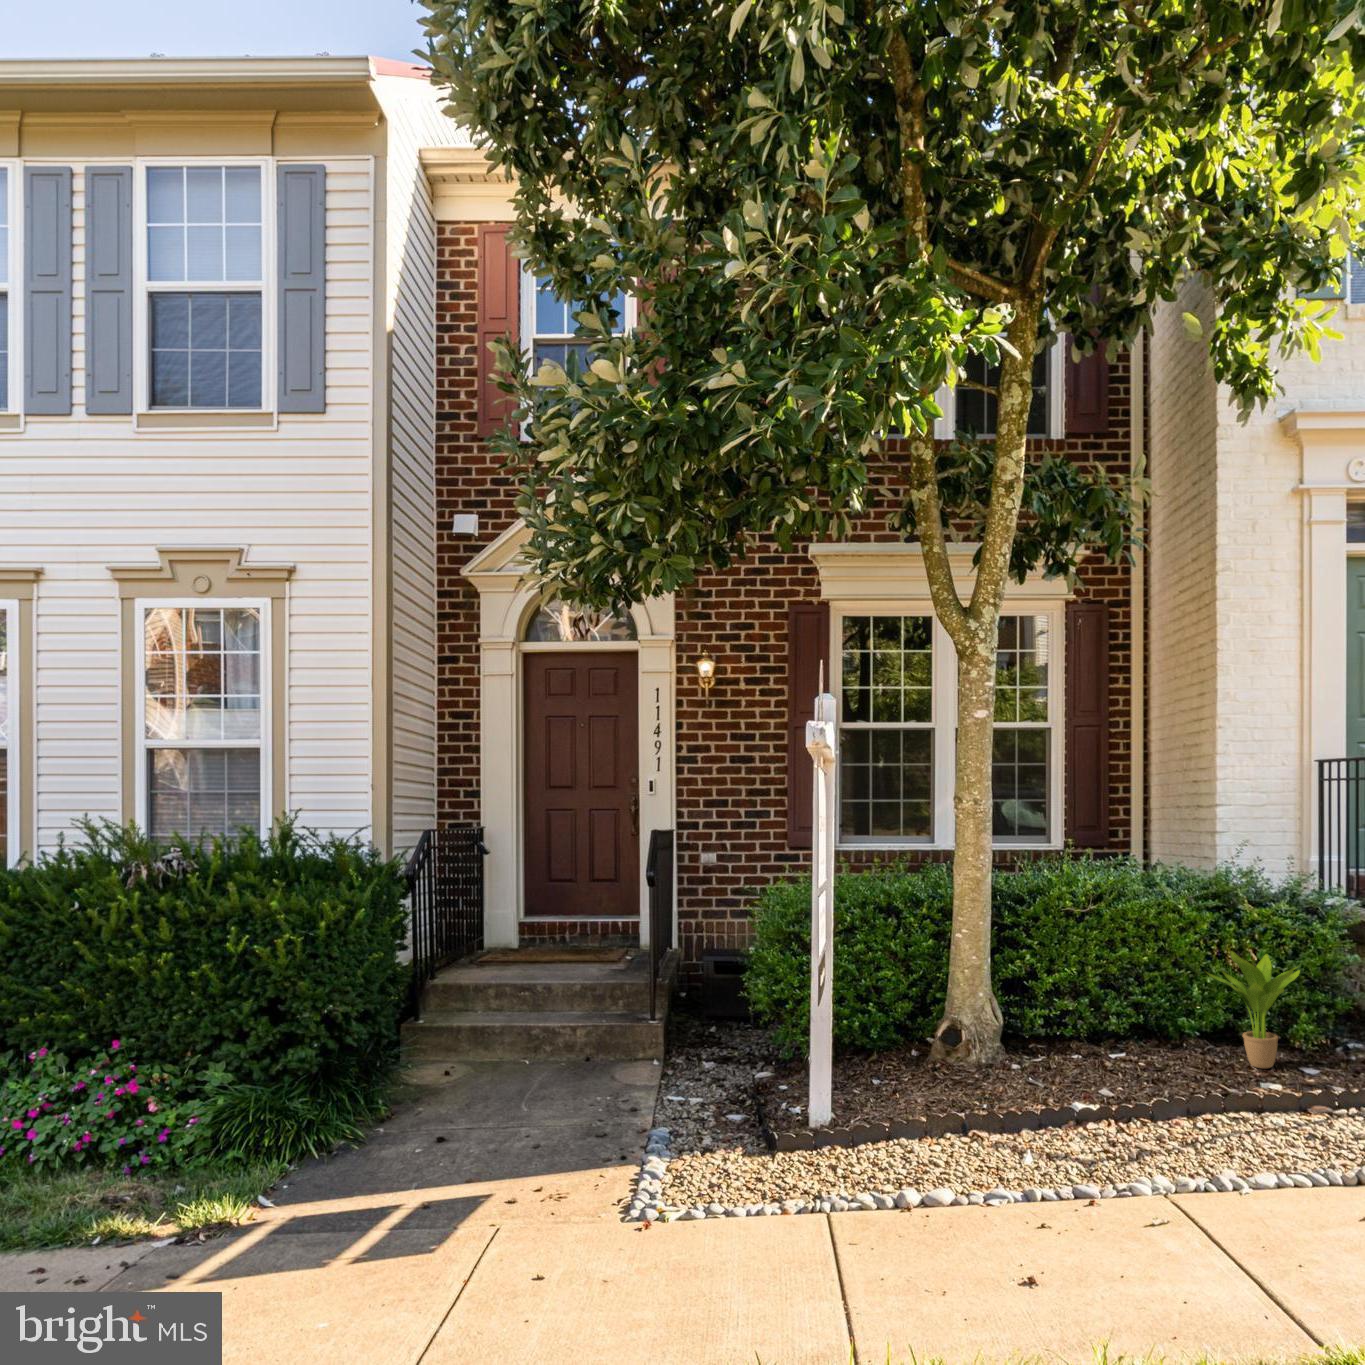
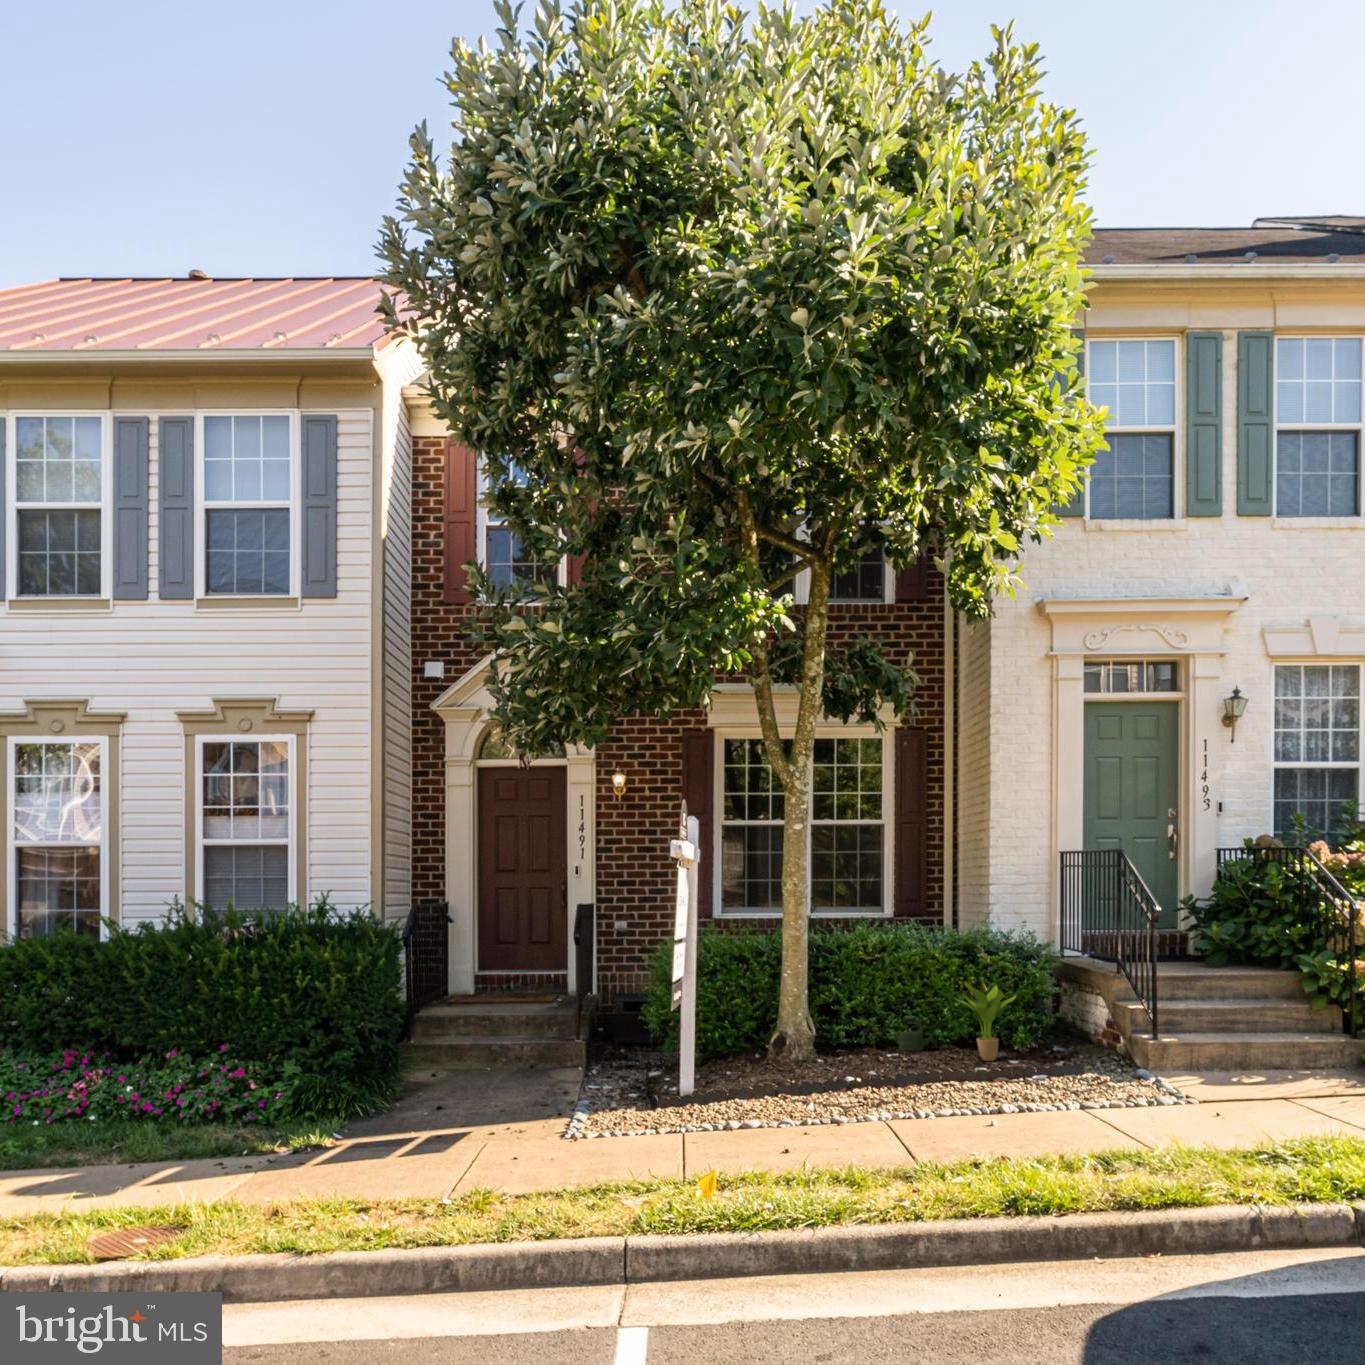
watering can: none [1111,1006,1184,1050] -> present [896,1022,938,1051]

